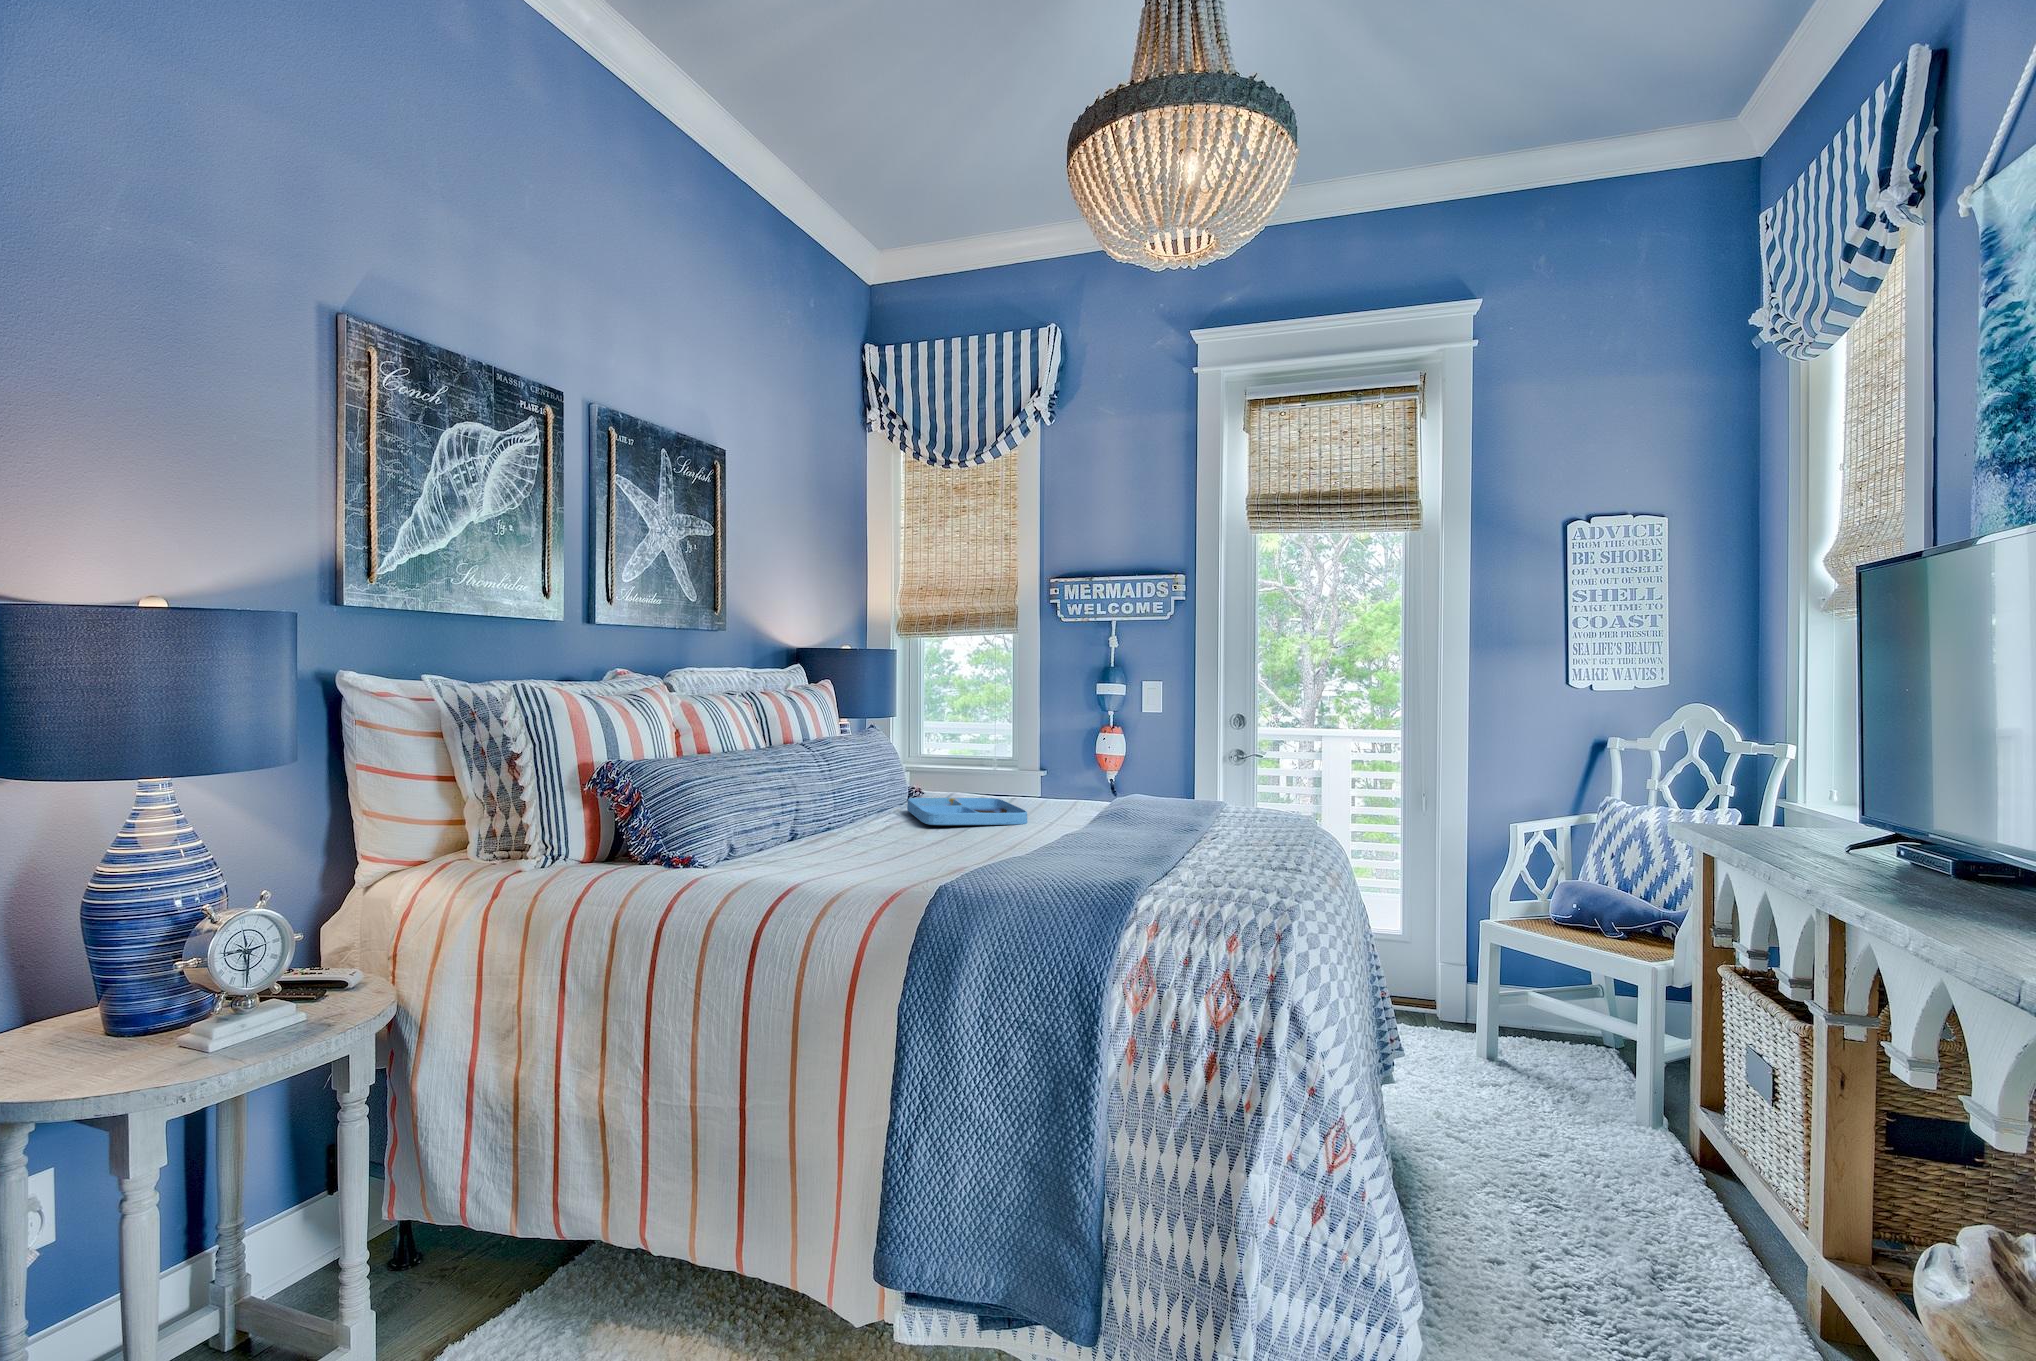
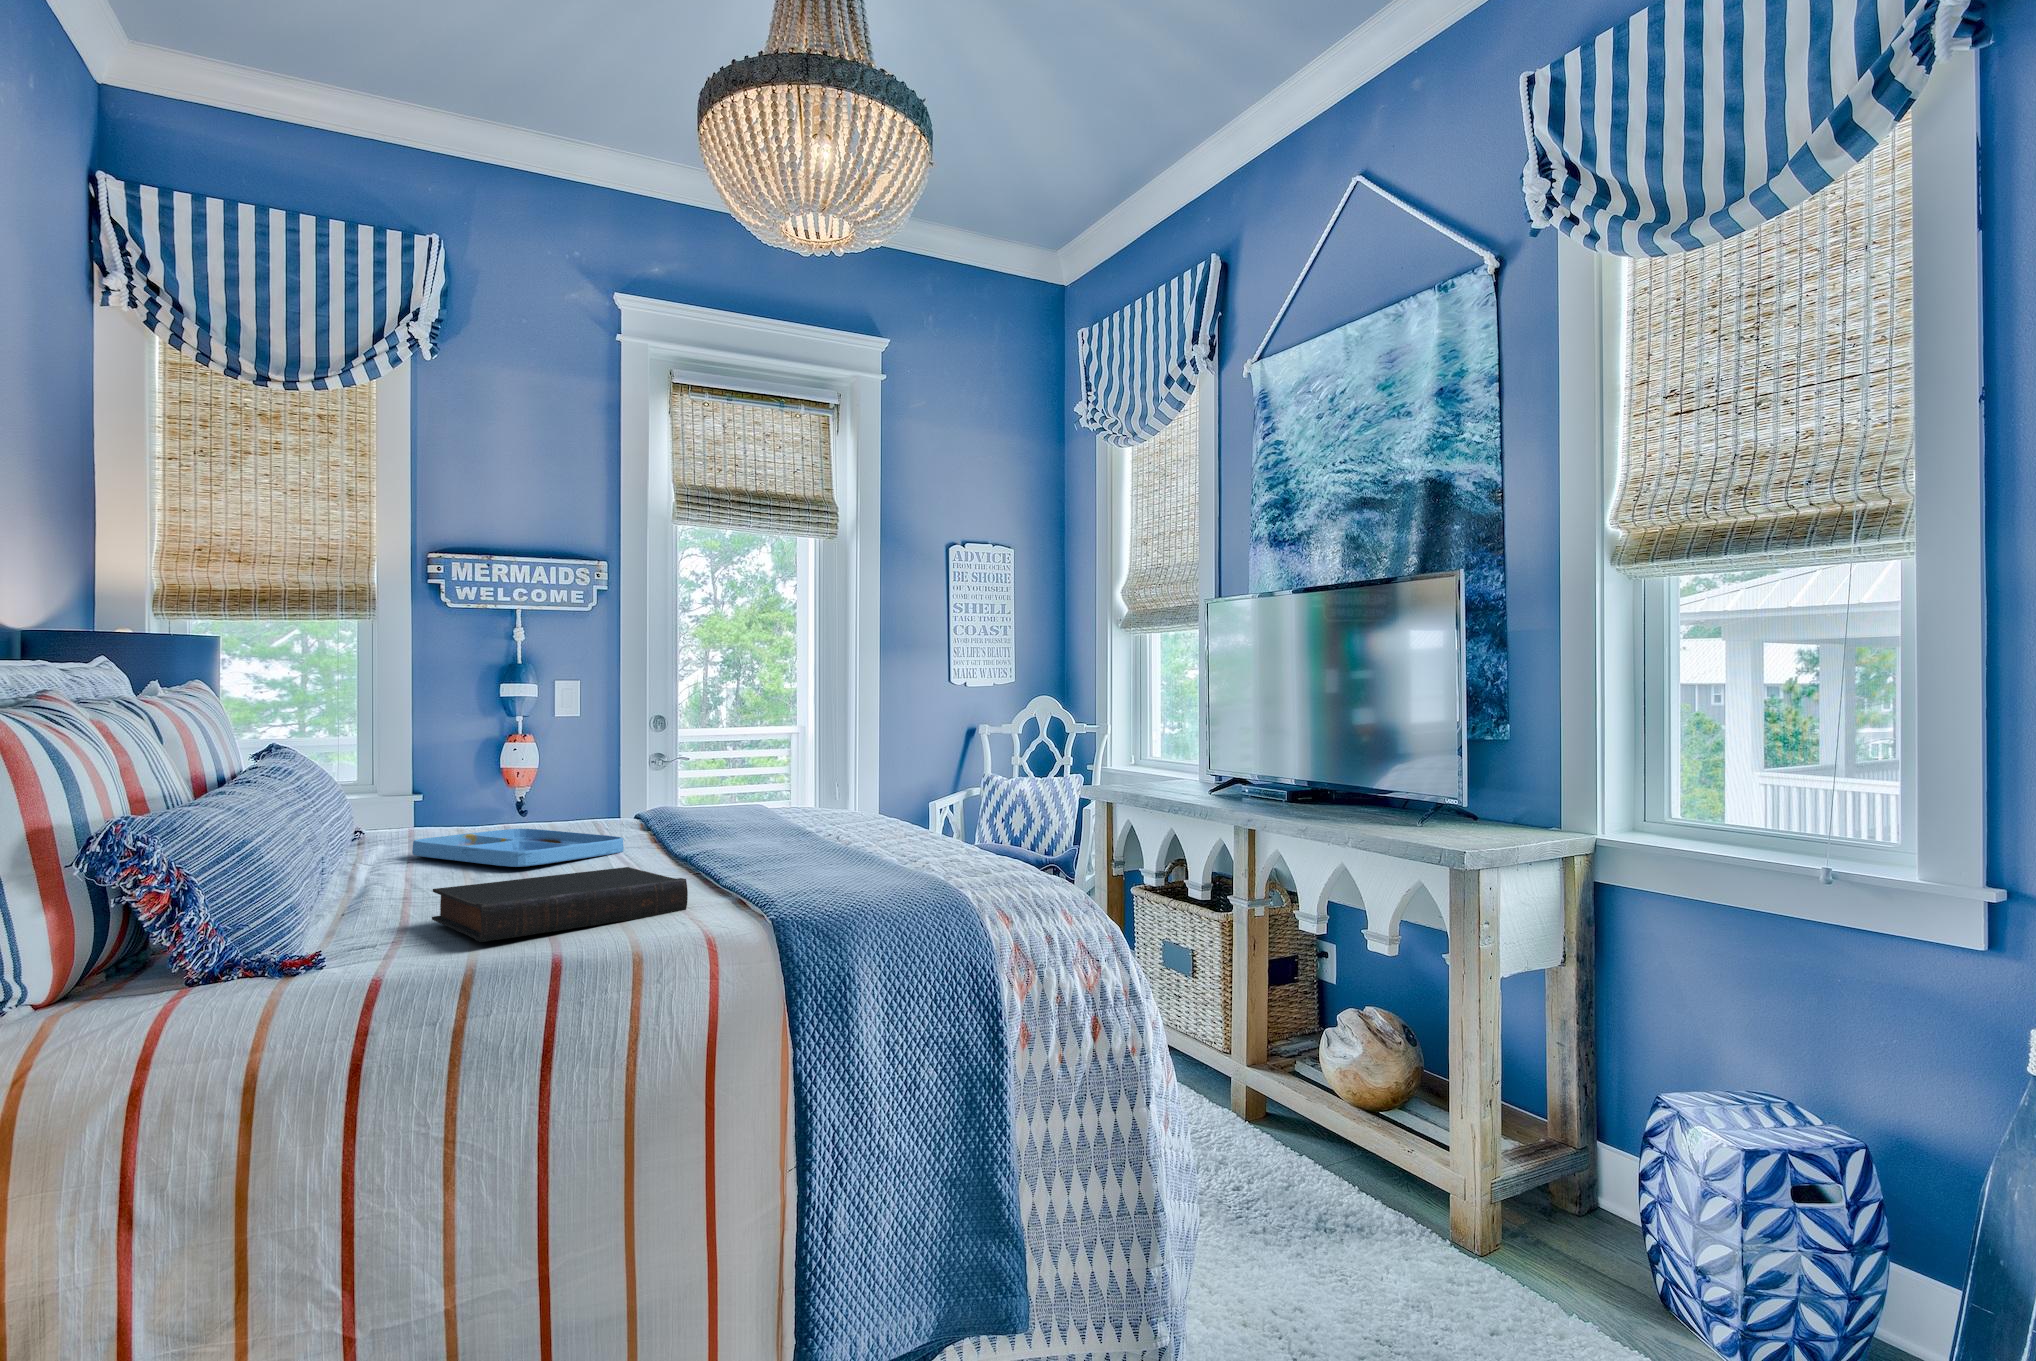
book: none [771,827,943,871] -> present [432,867,688,942]

